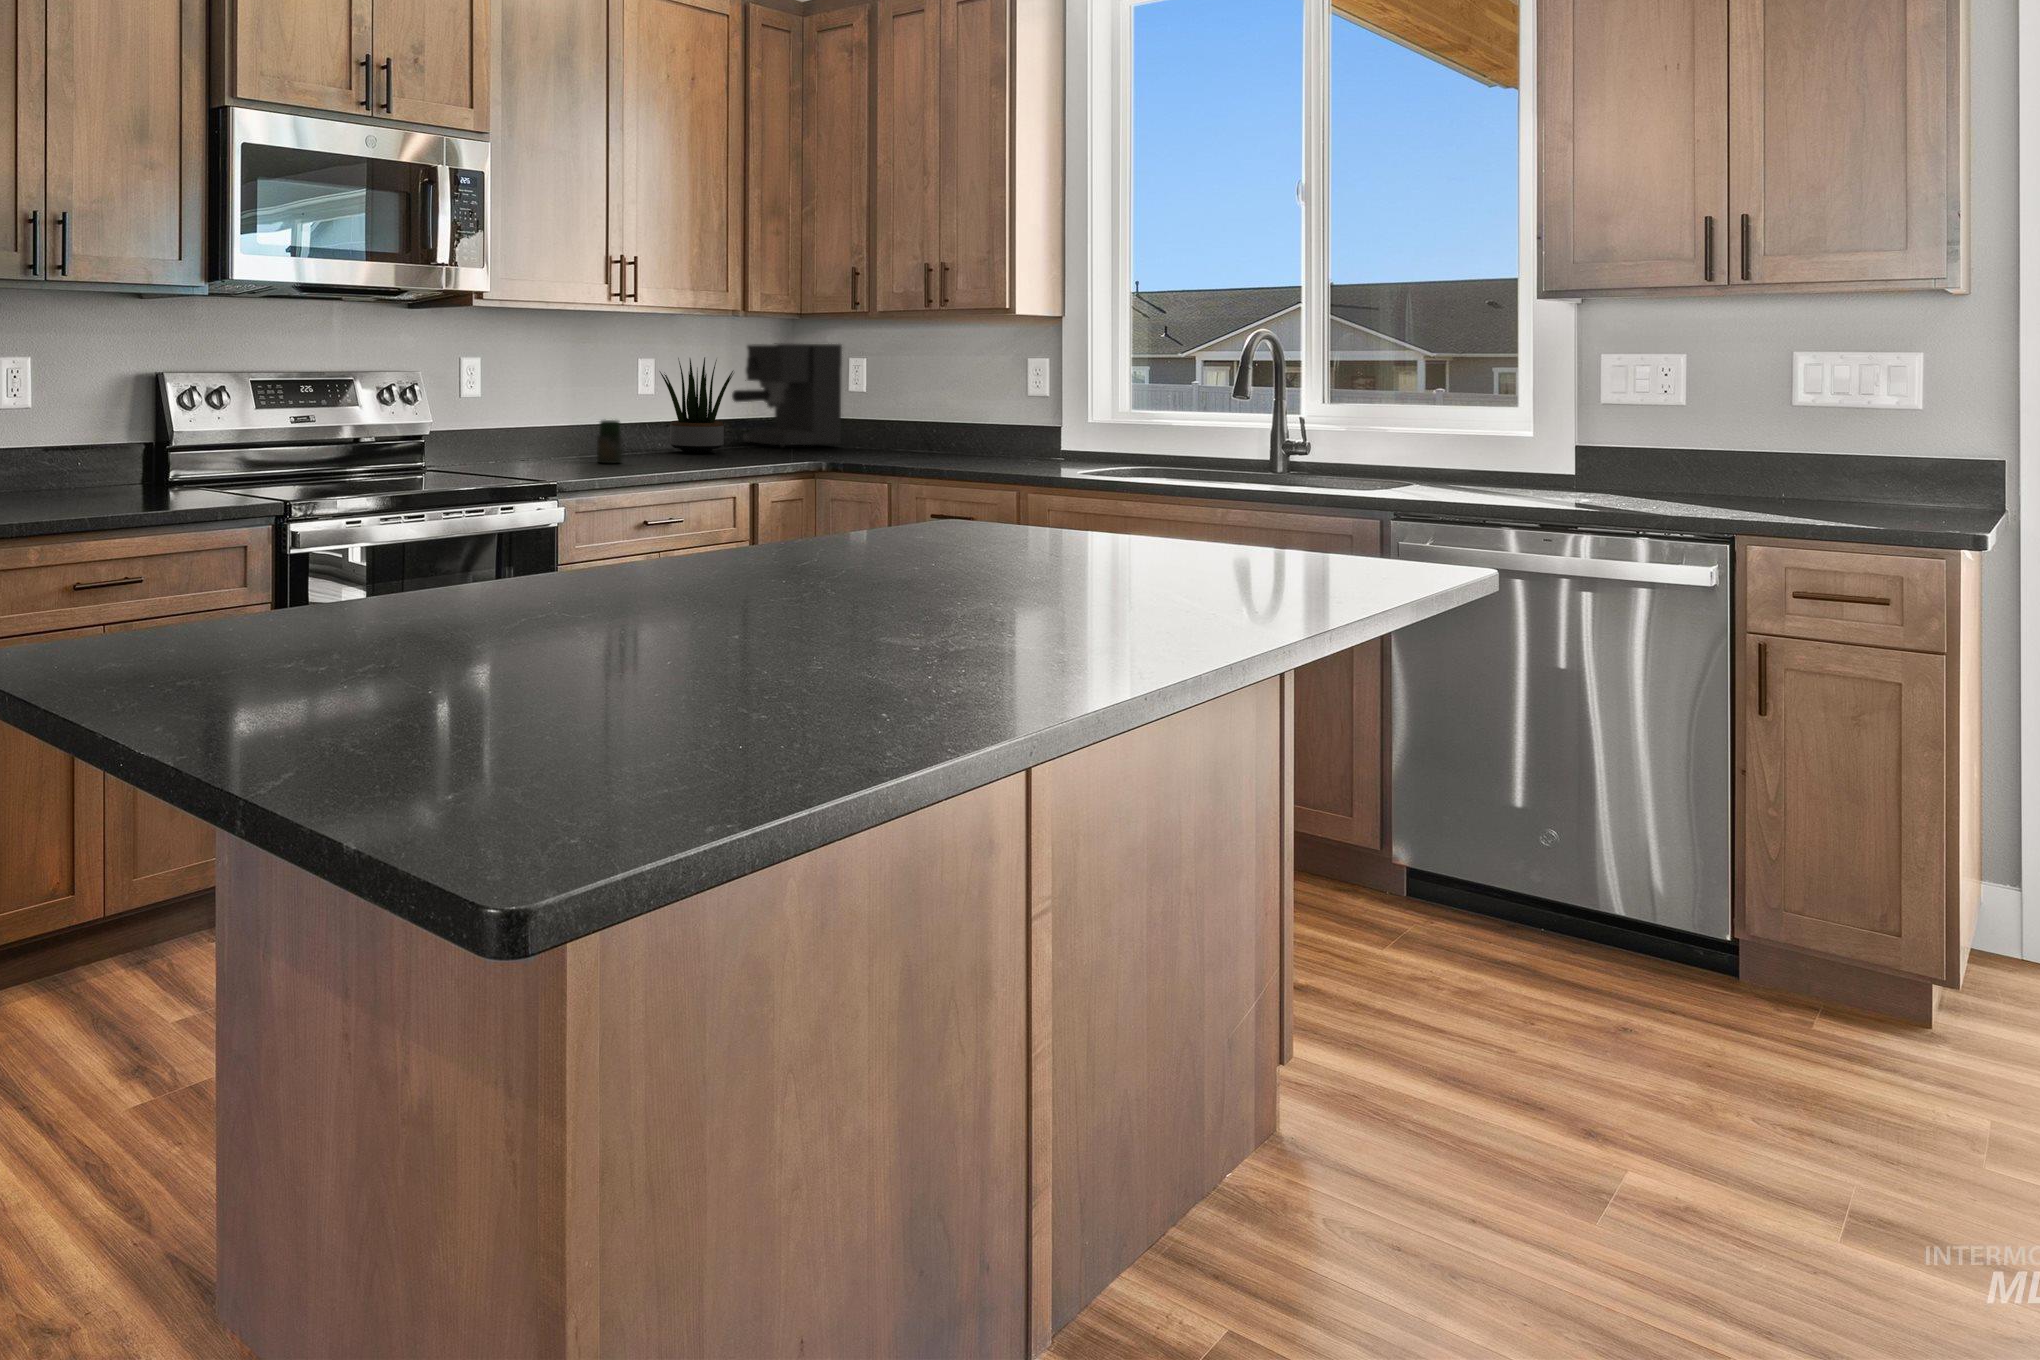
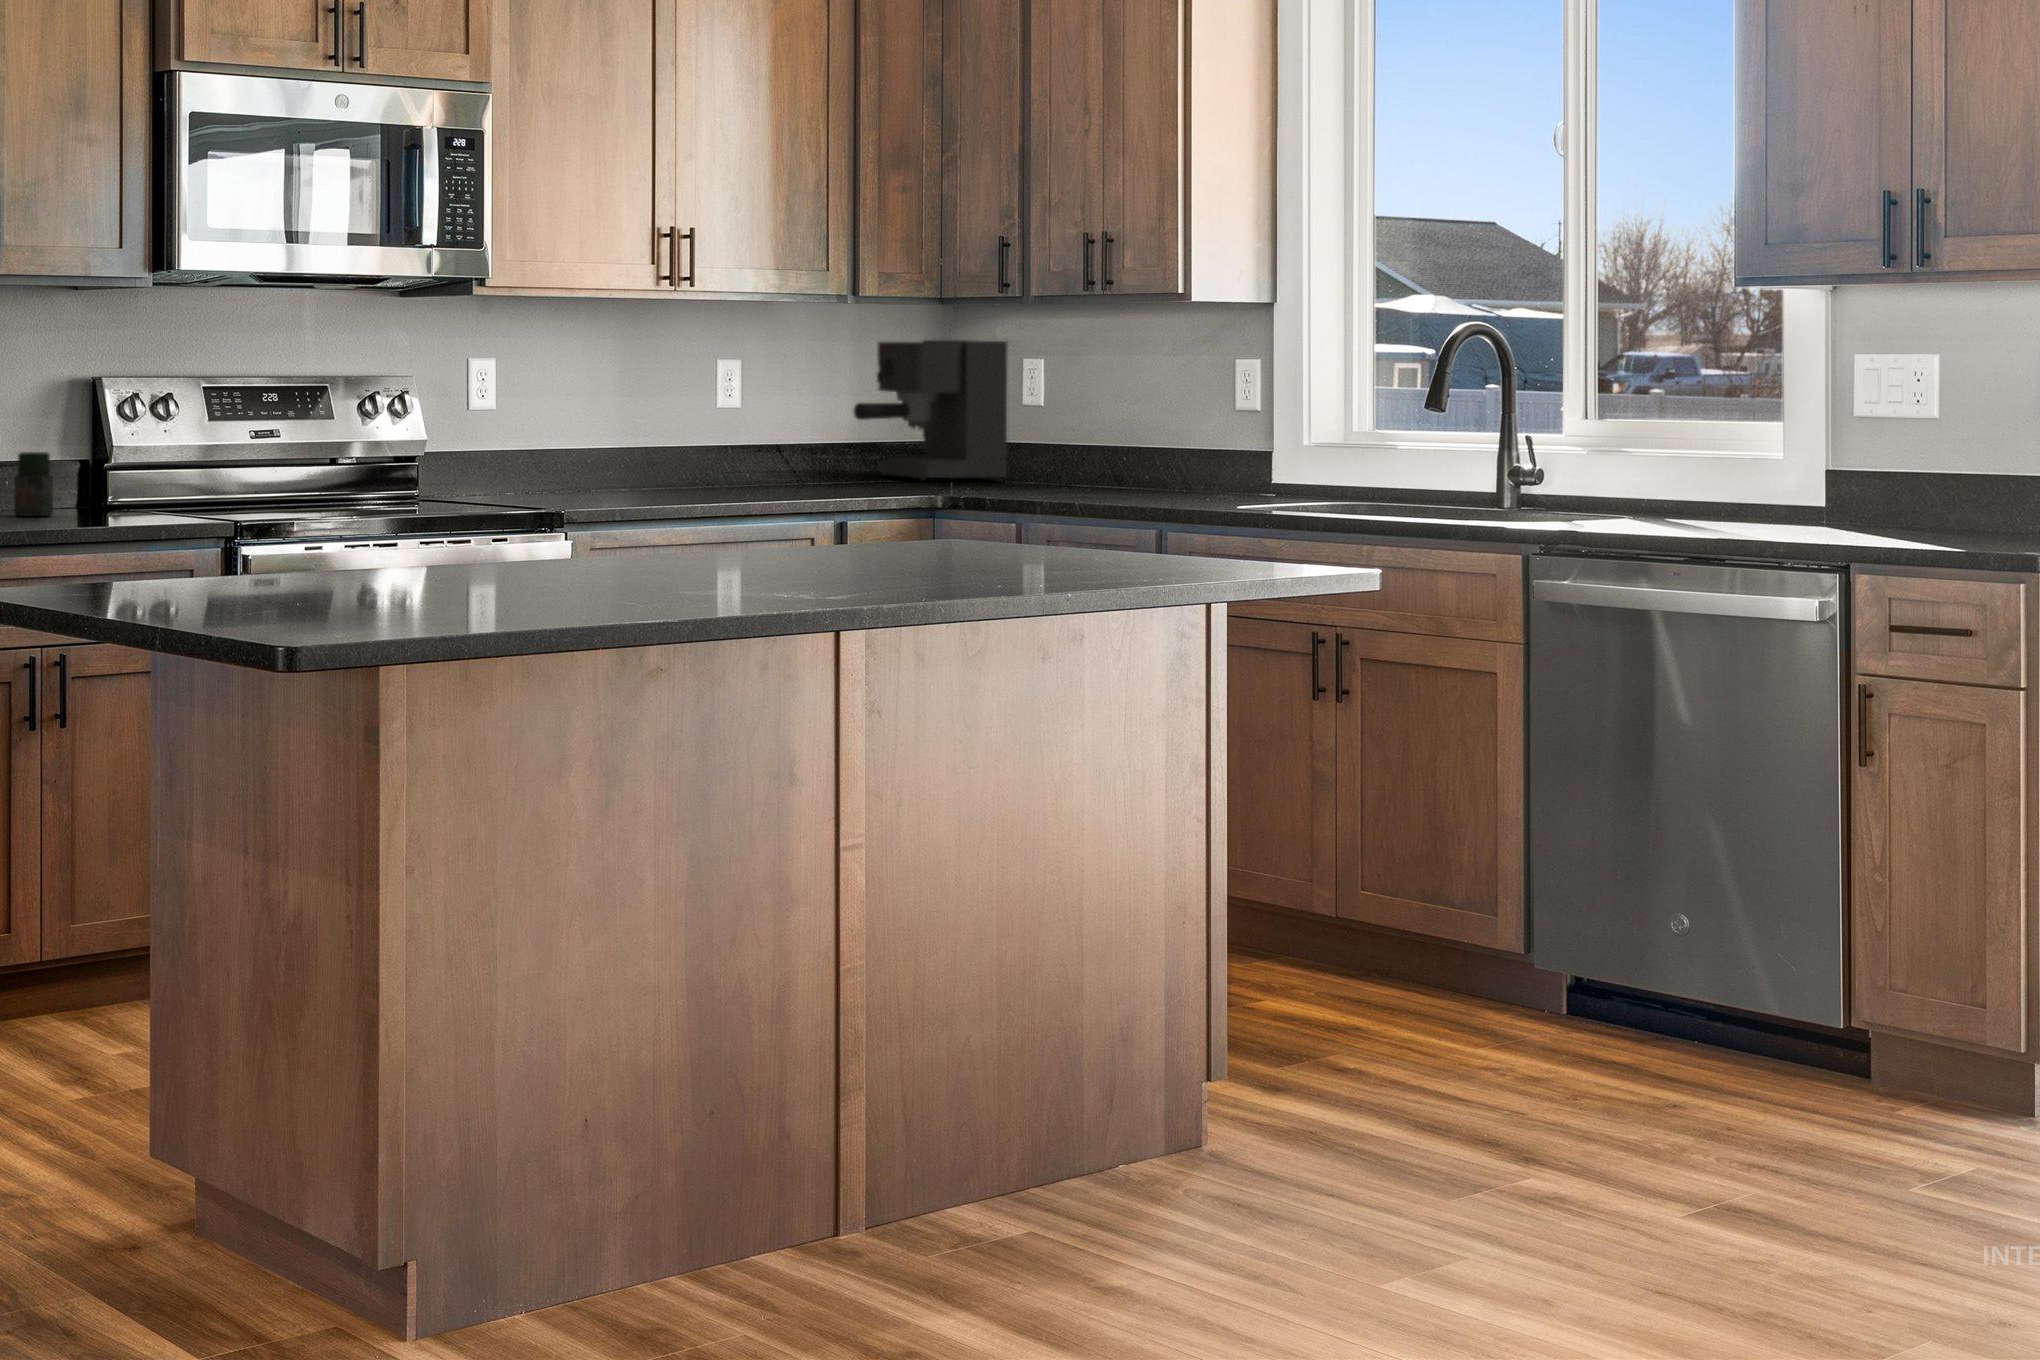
potted plant: present [660,357,734,453] -> none [741,358,850,485]
jar: present [597,420,623,463] -> present [14,452,53,516]

